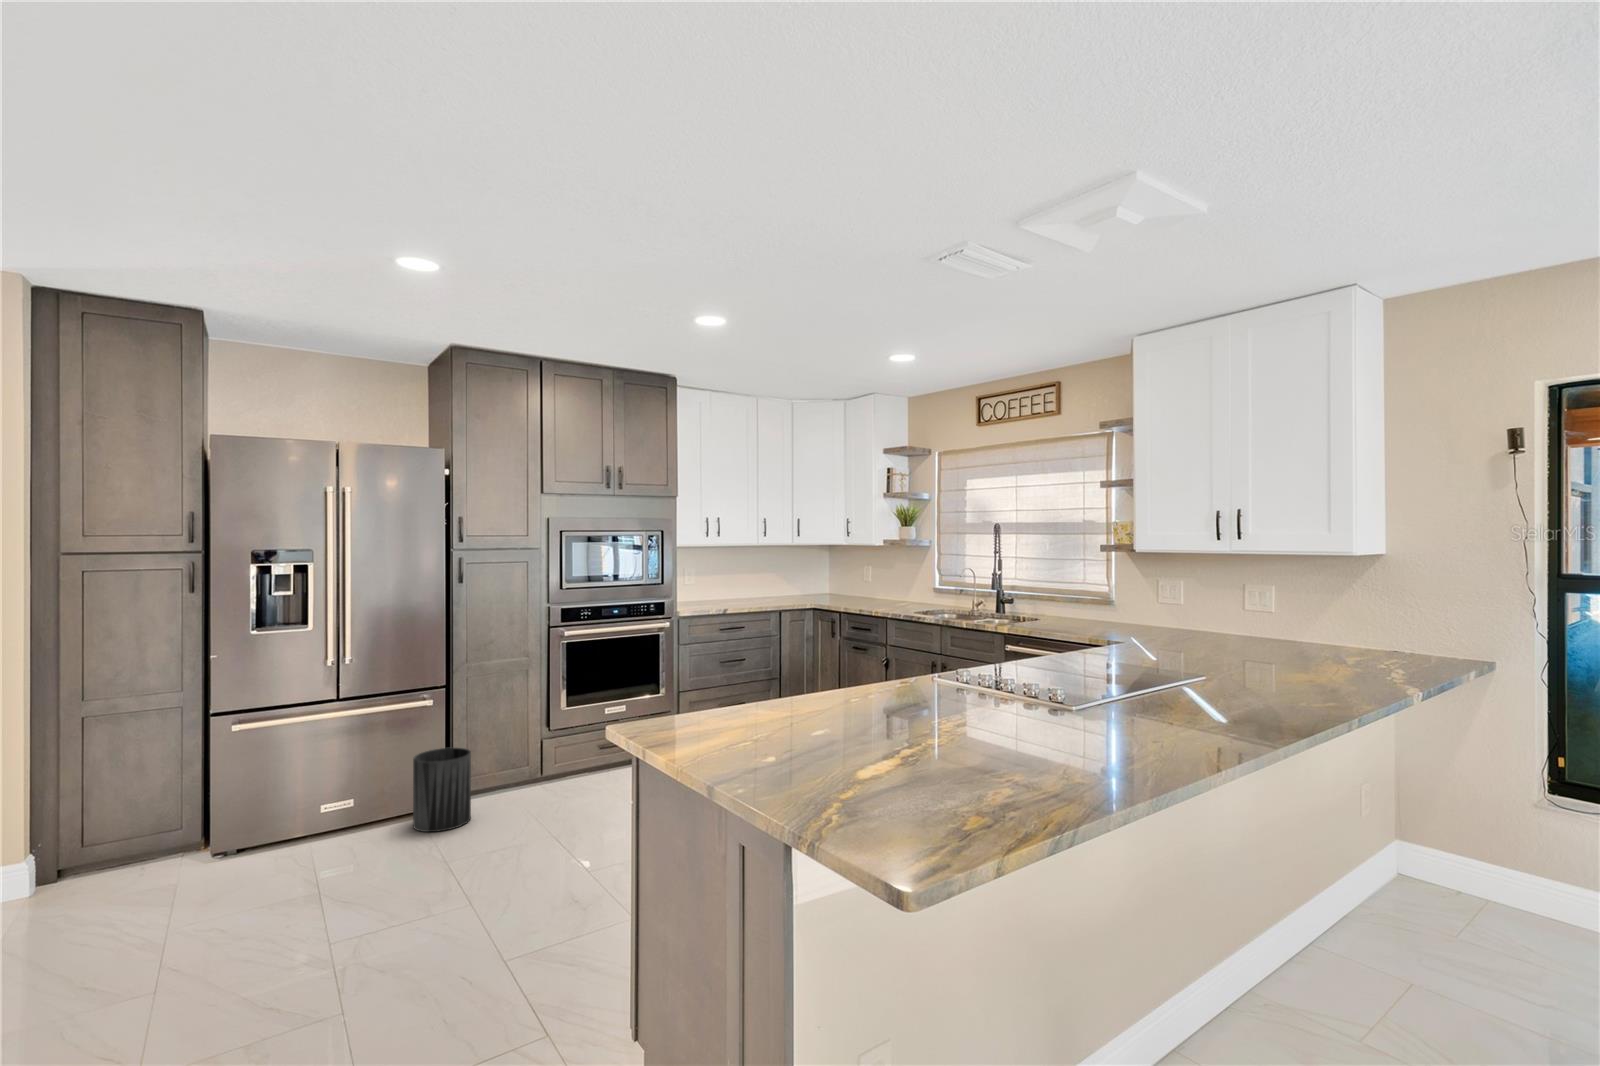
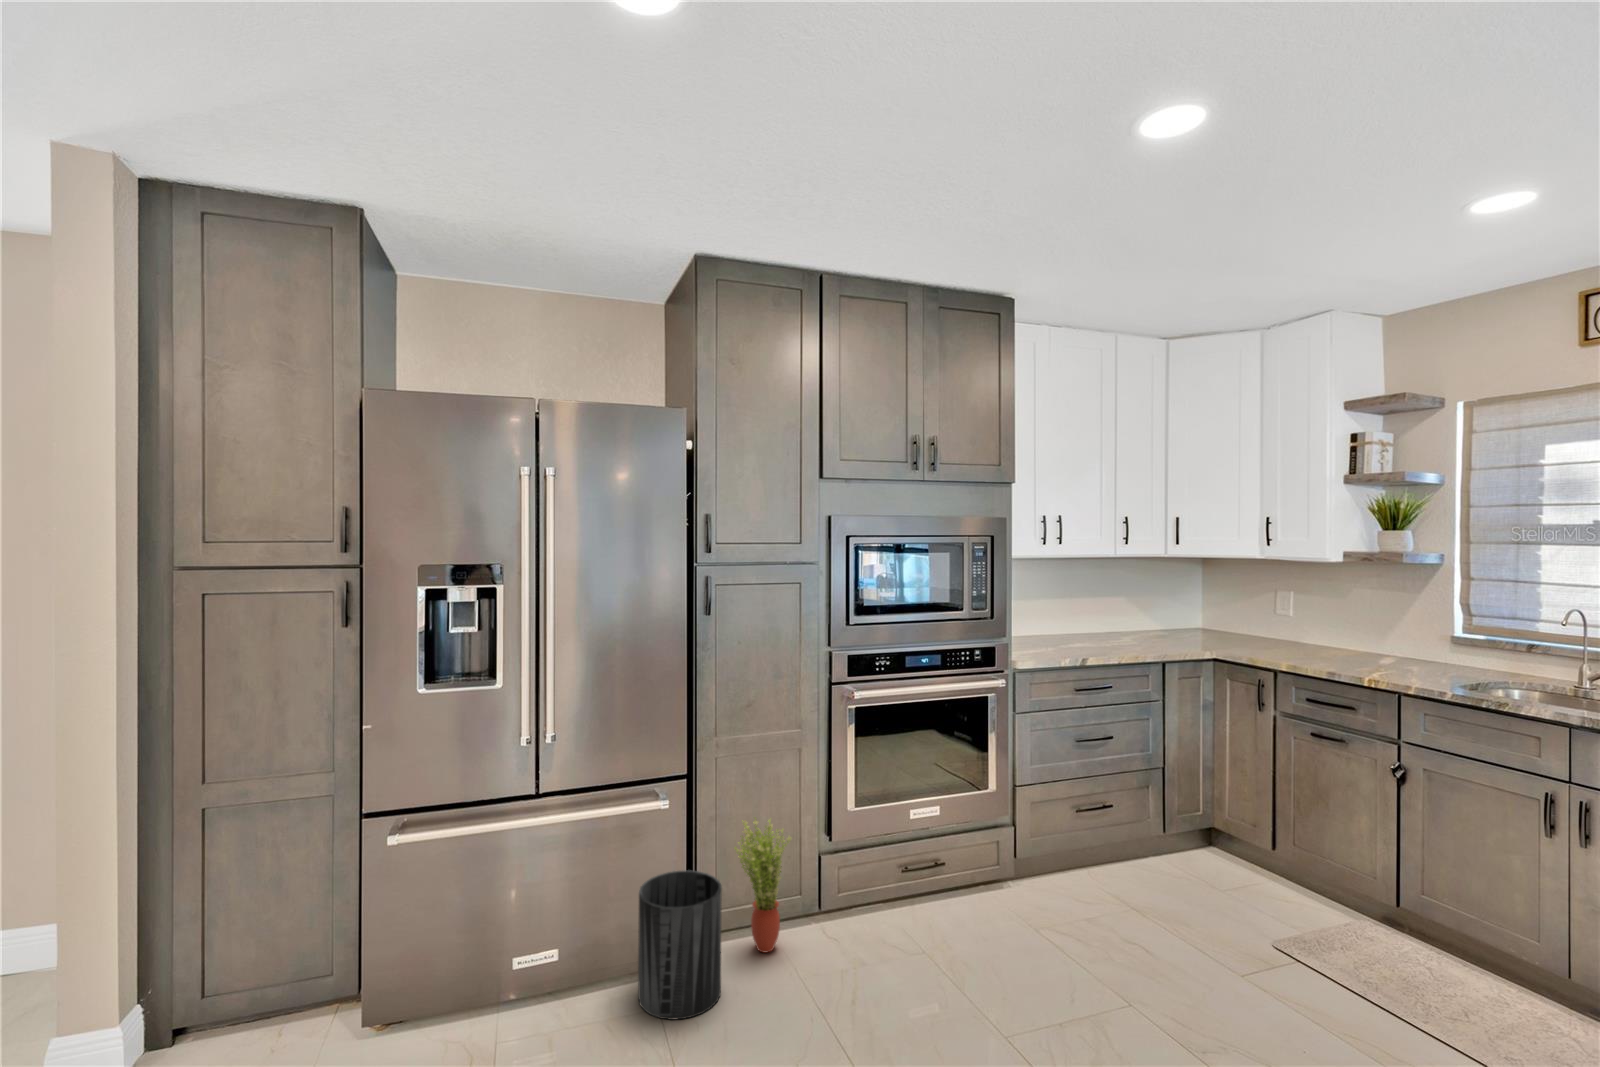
potted plant: none [480,714,520,801] -> present [735,818,791,952]

